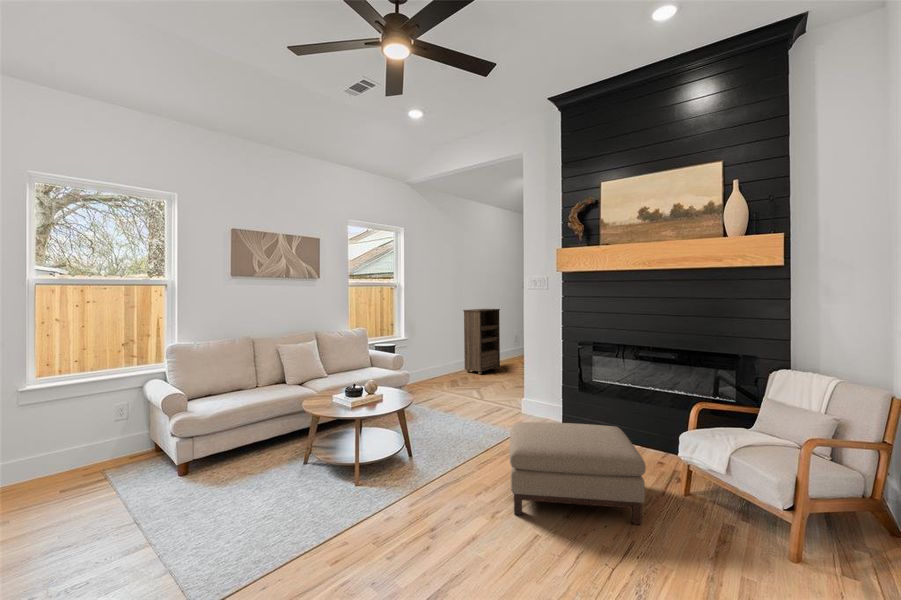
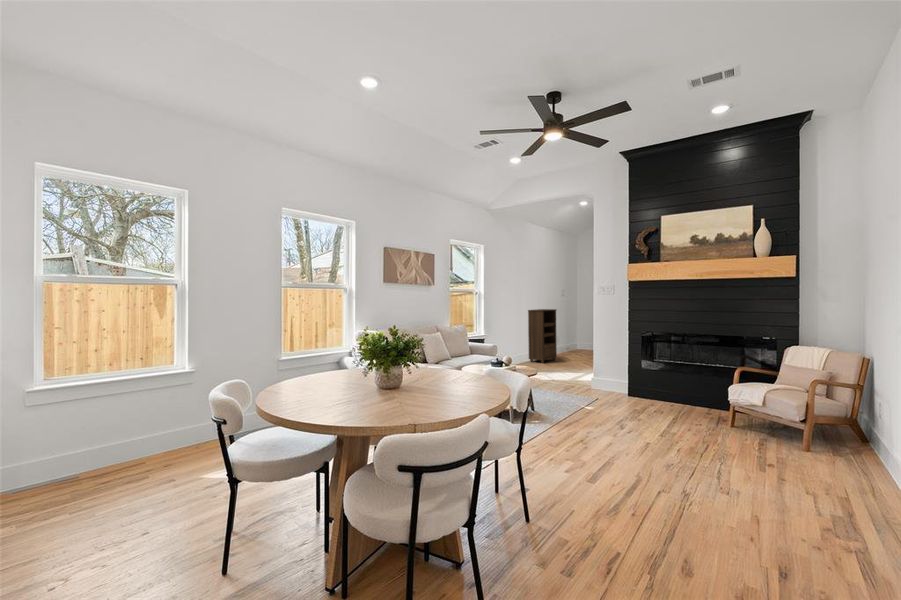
ottoman: present [509,422,646,524] -> none [611,382,711,439]

